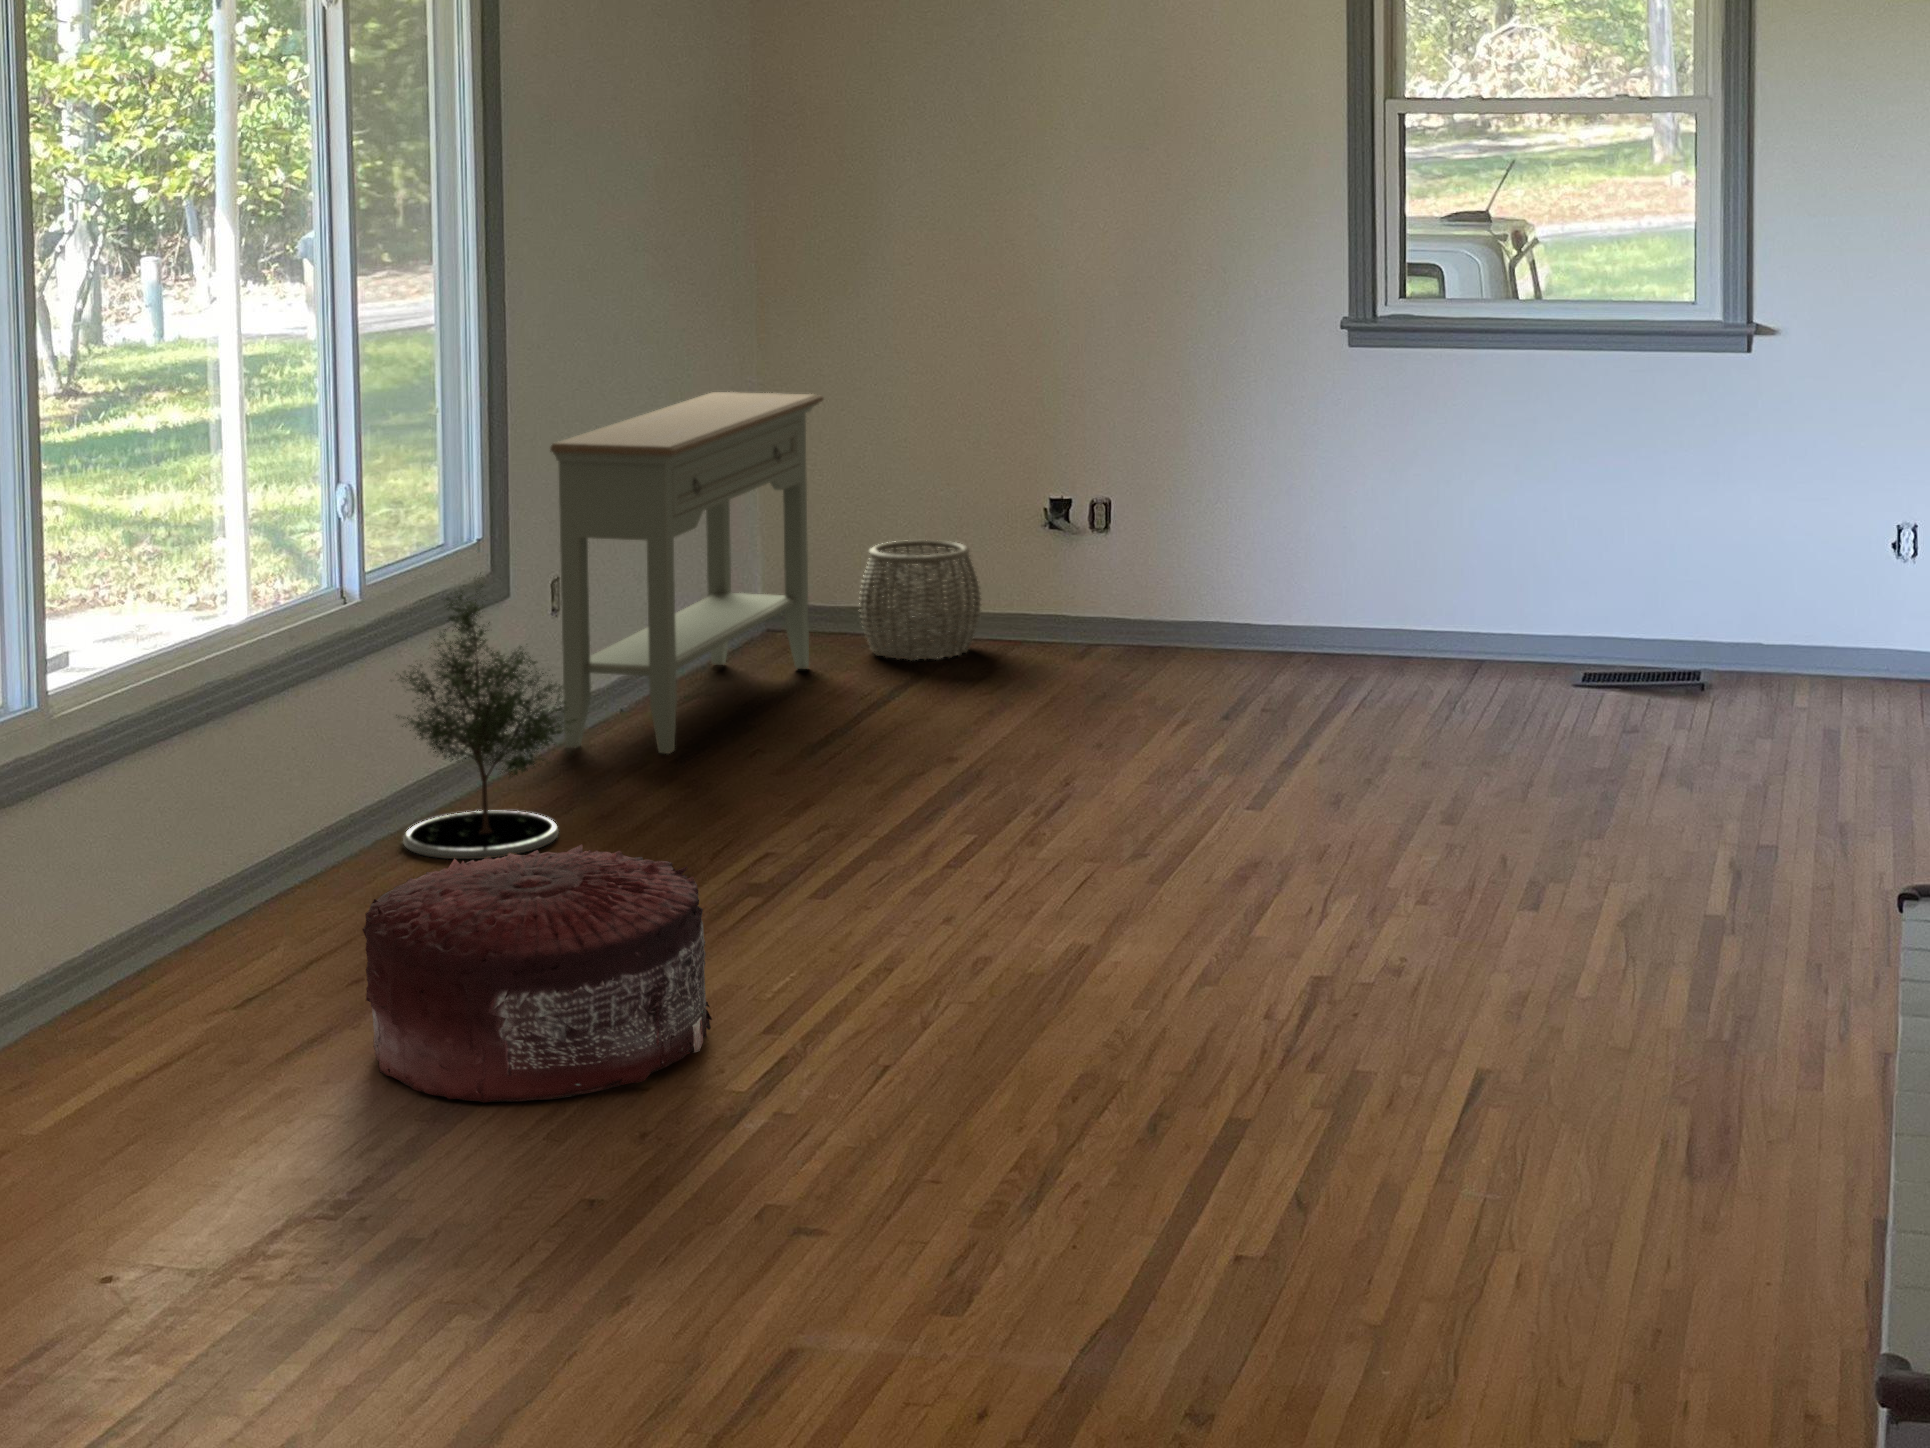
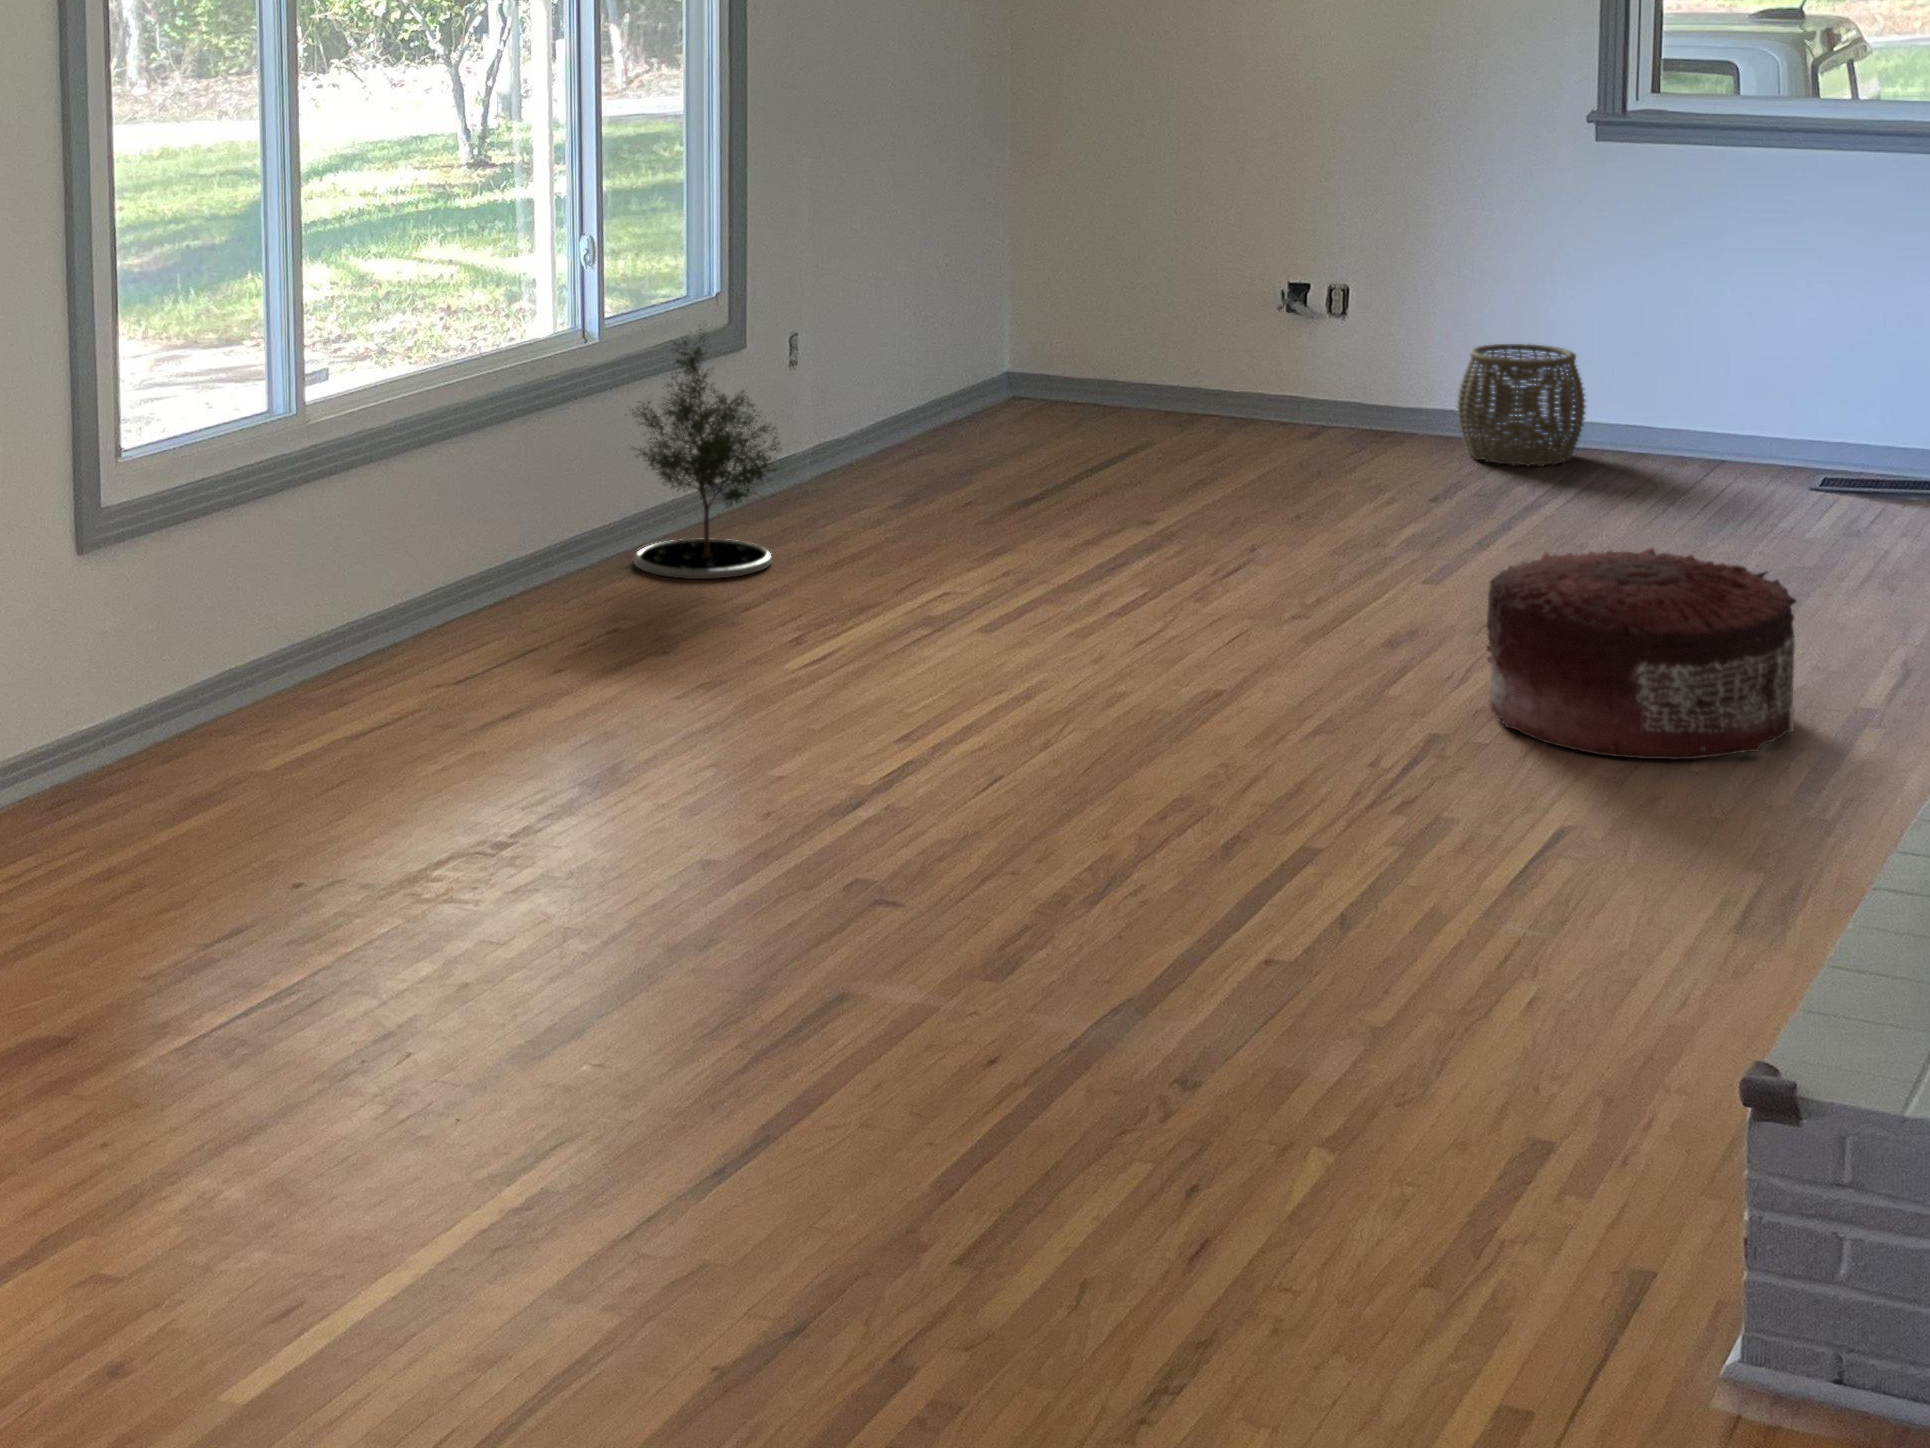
console table: present [550,392,823,754] -> none [791,169,1067,501]
woven basket: present [859,540,981,660] -> present [1457,344,1586,466]
pouf: present [362,845,712,1103] -> present [1486,548,1796,759]

